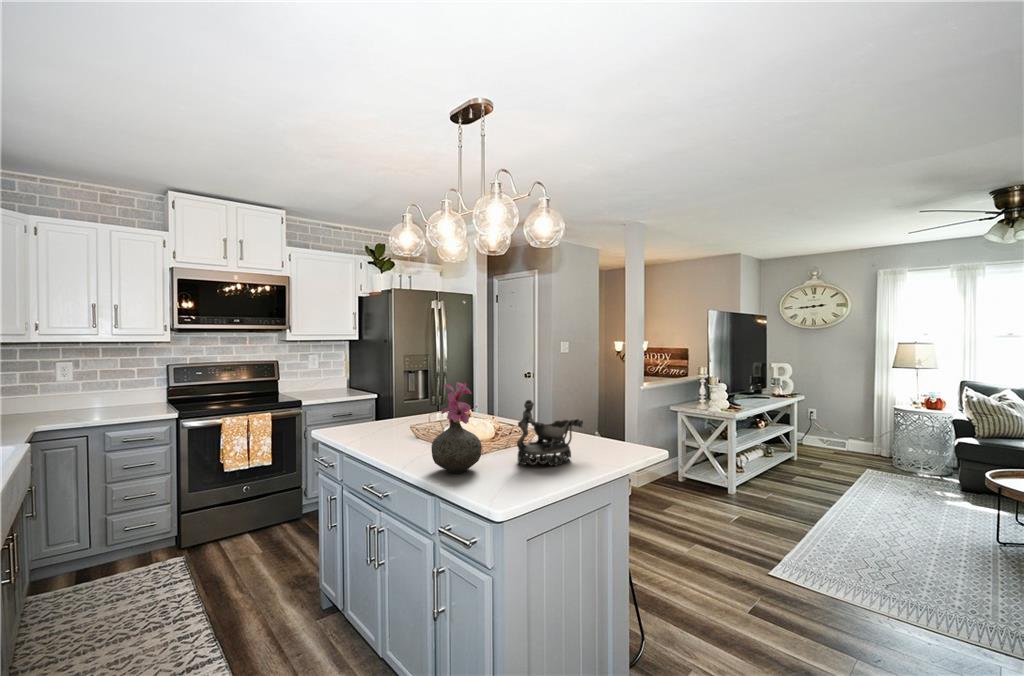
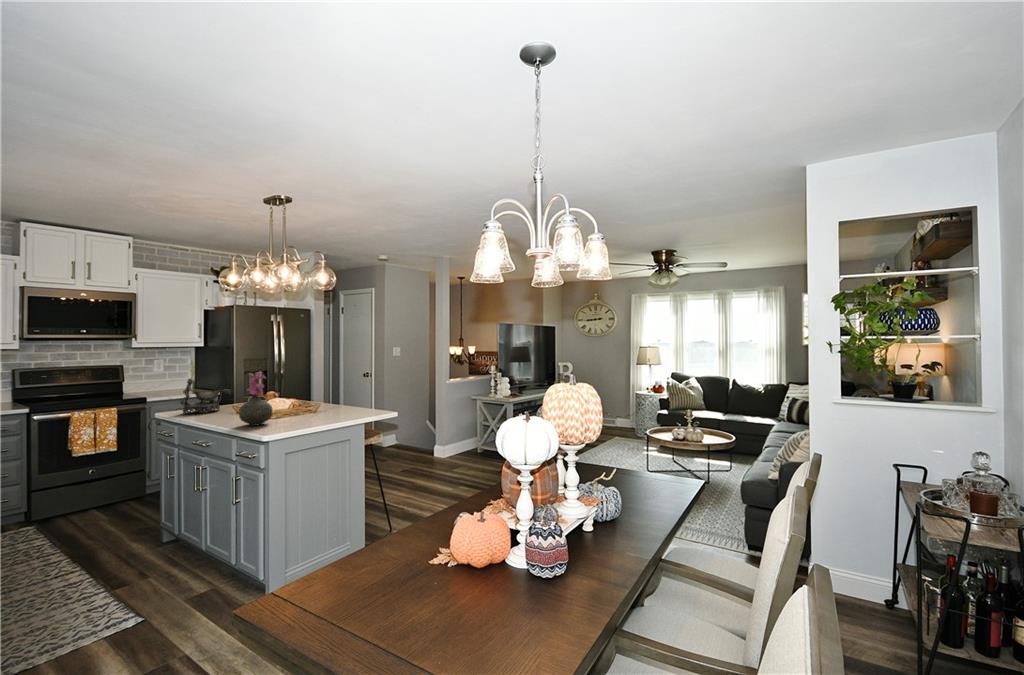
decorative bowl: present [517,400,583,466] -> present [180,379,231,413]

